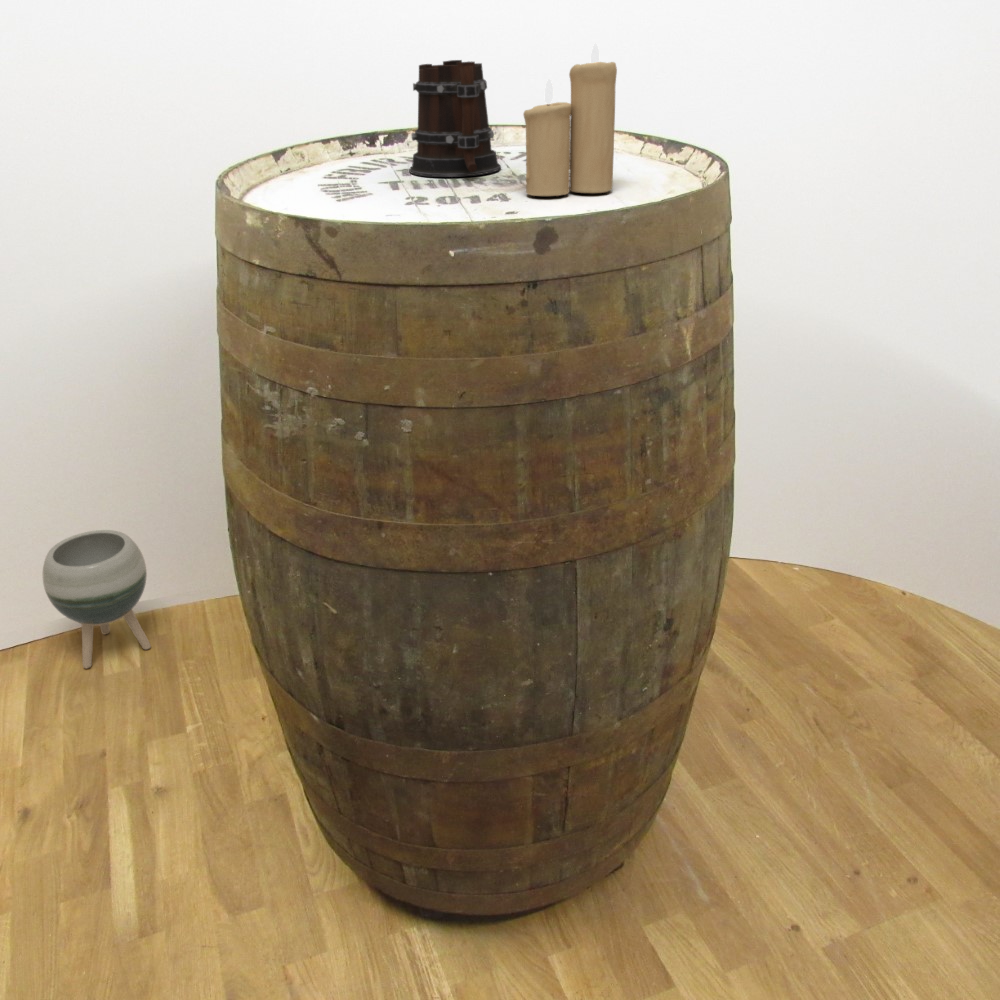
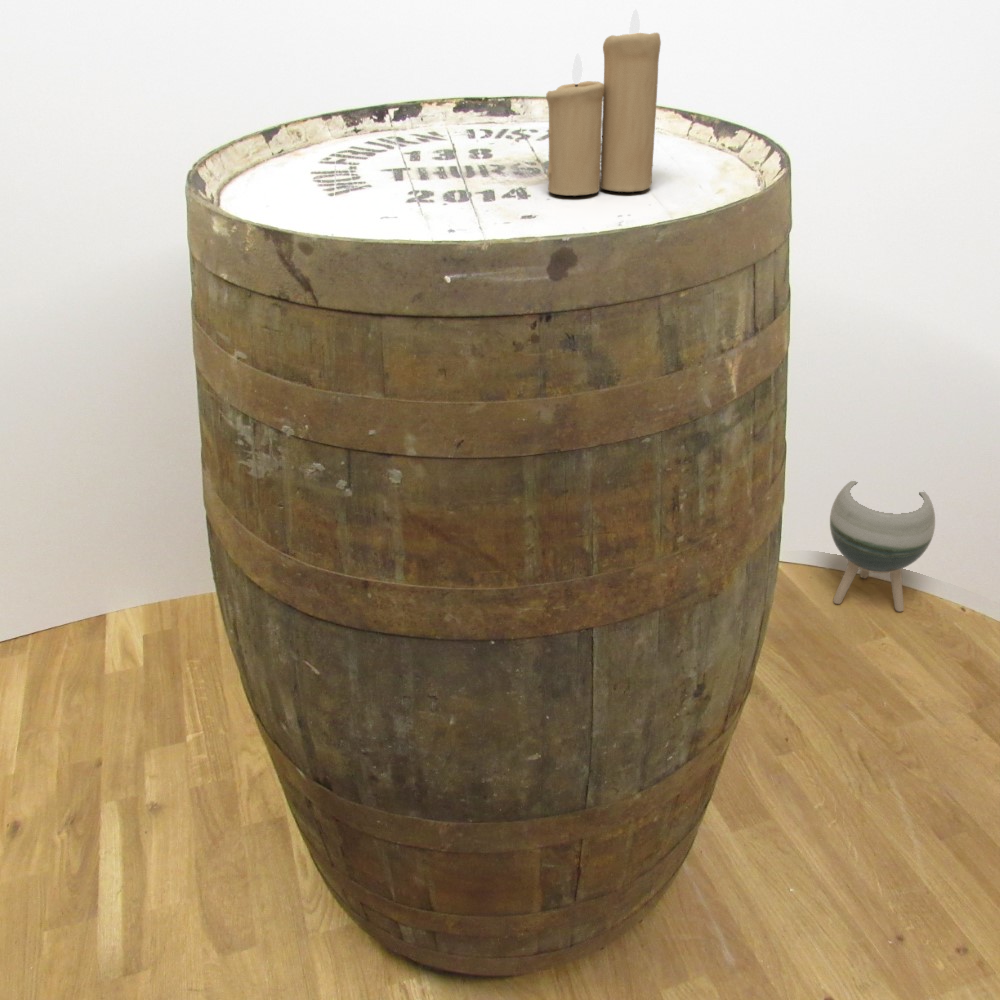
beer mug: present [409,60,501,177] -> none [418,24,524,164]
planter: present [43,530,151,668] -> present [830,481,935,612]

